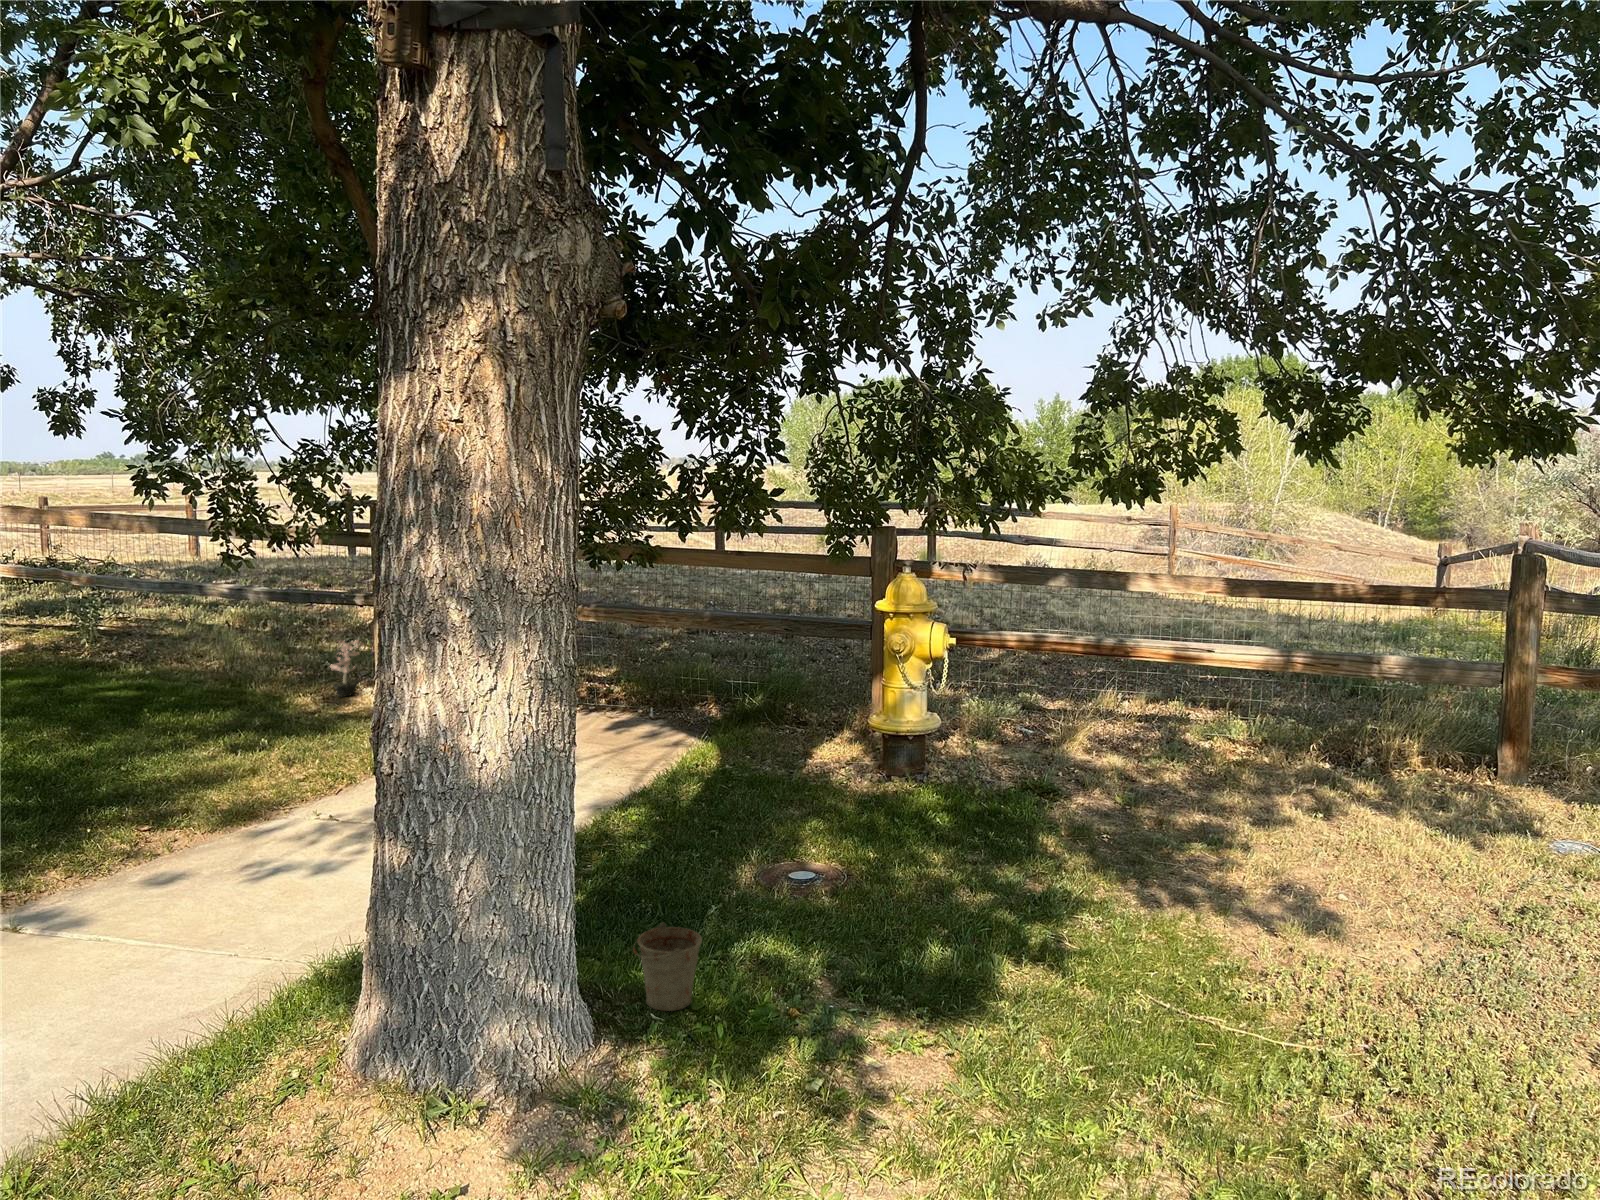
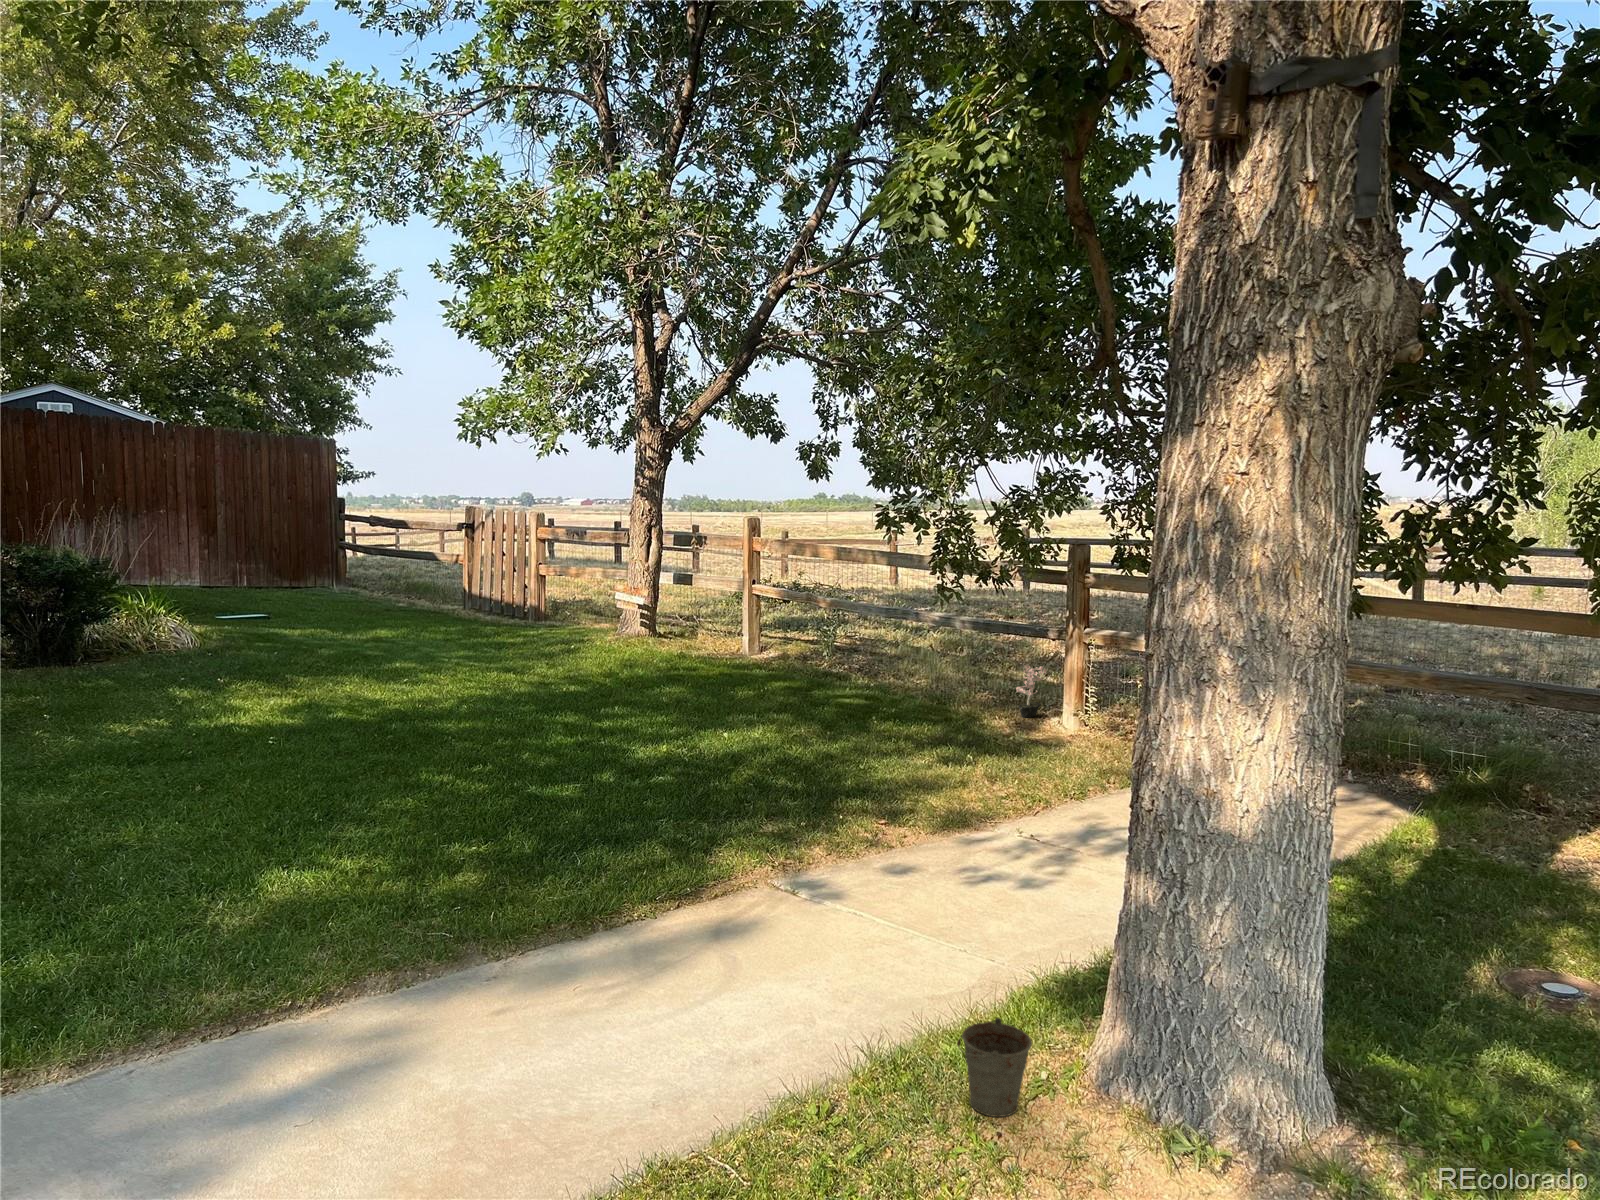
bucket: present [633,923,702,1011] -> present [957,1018,1032,1117]

